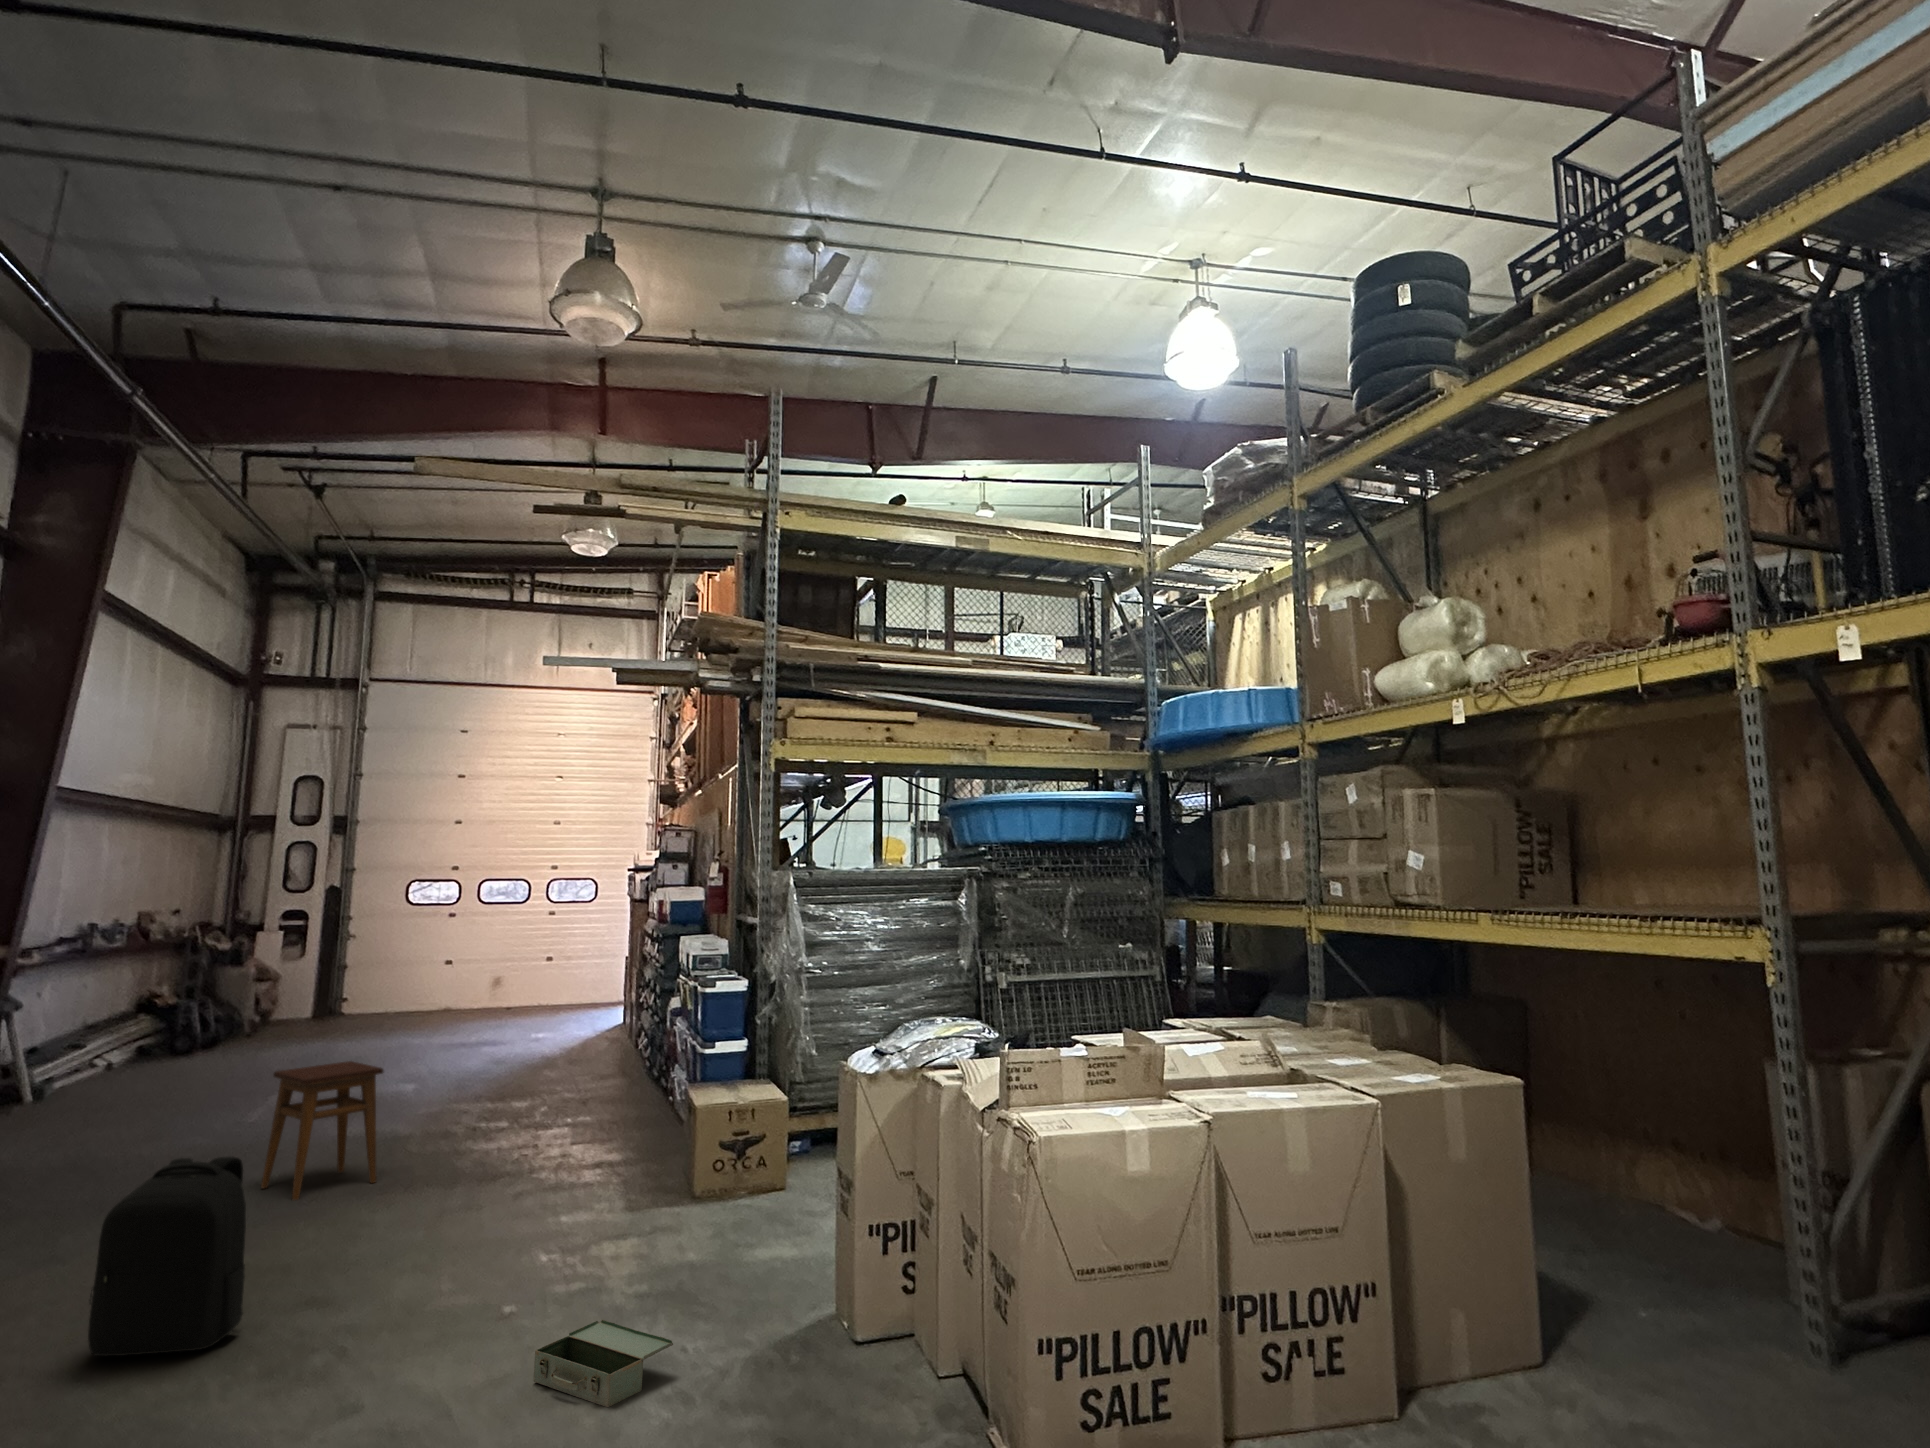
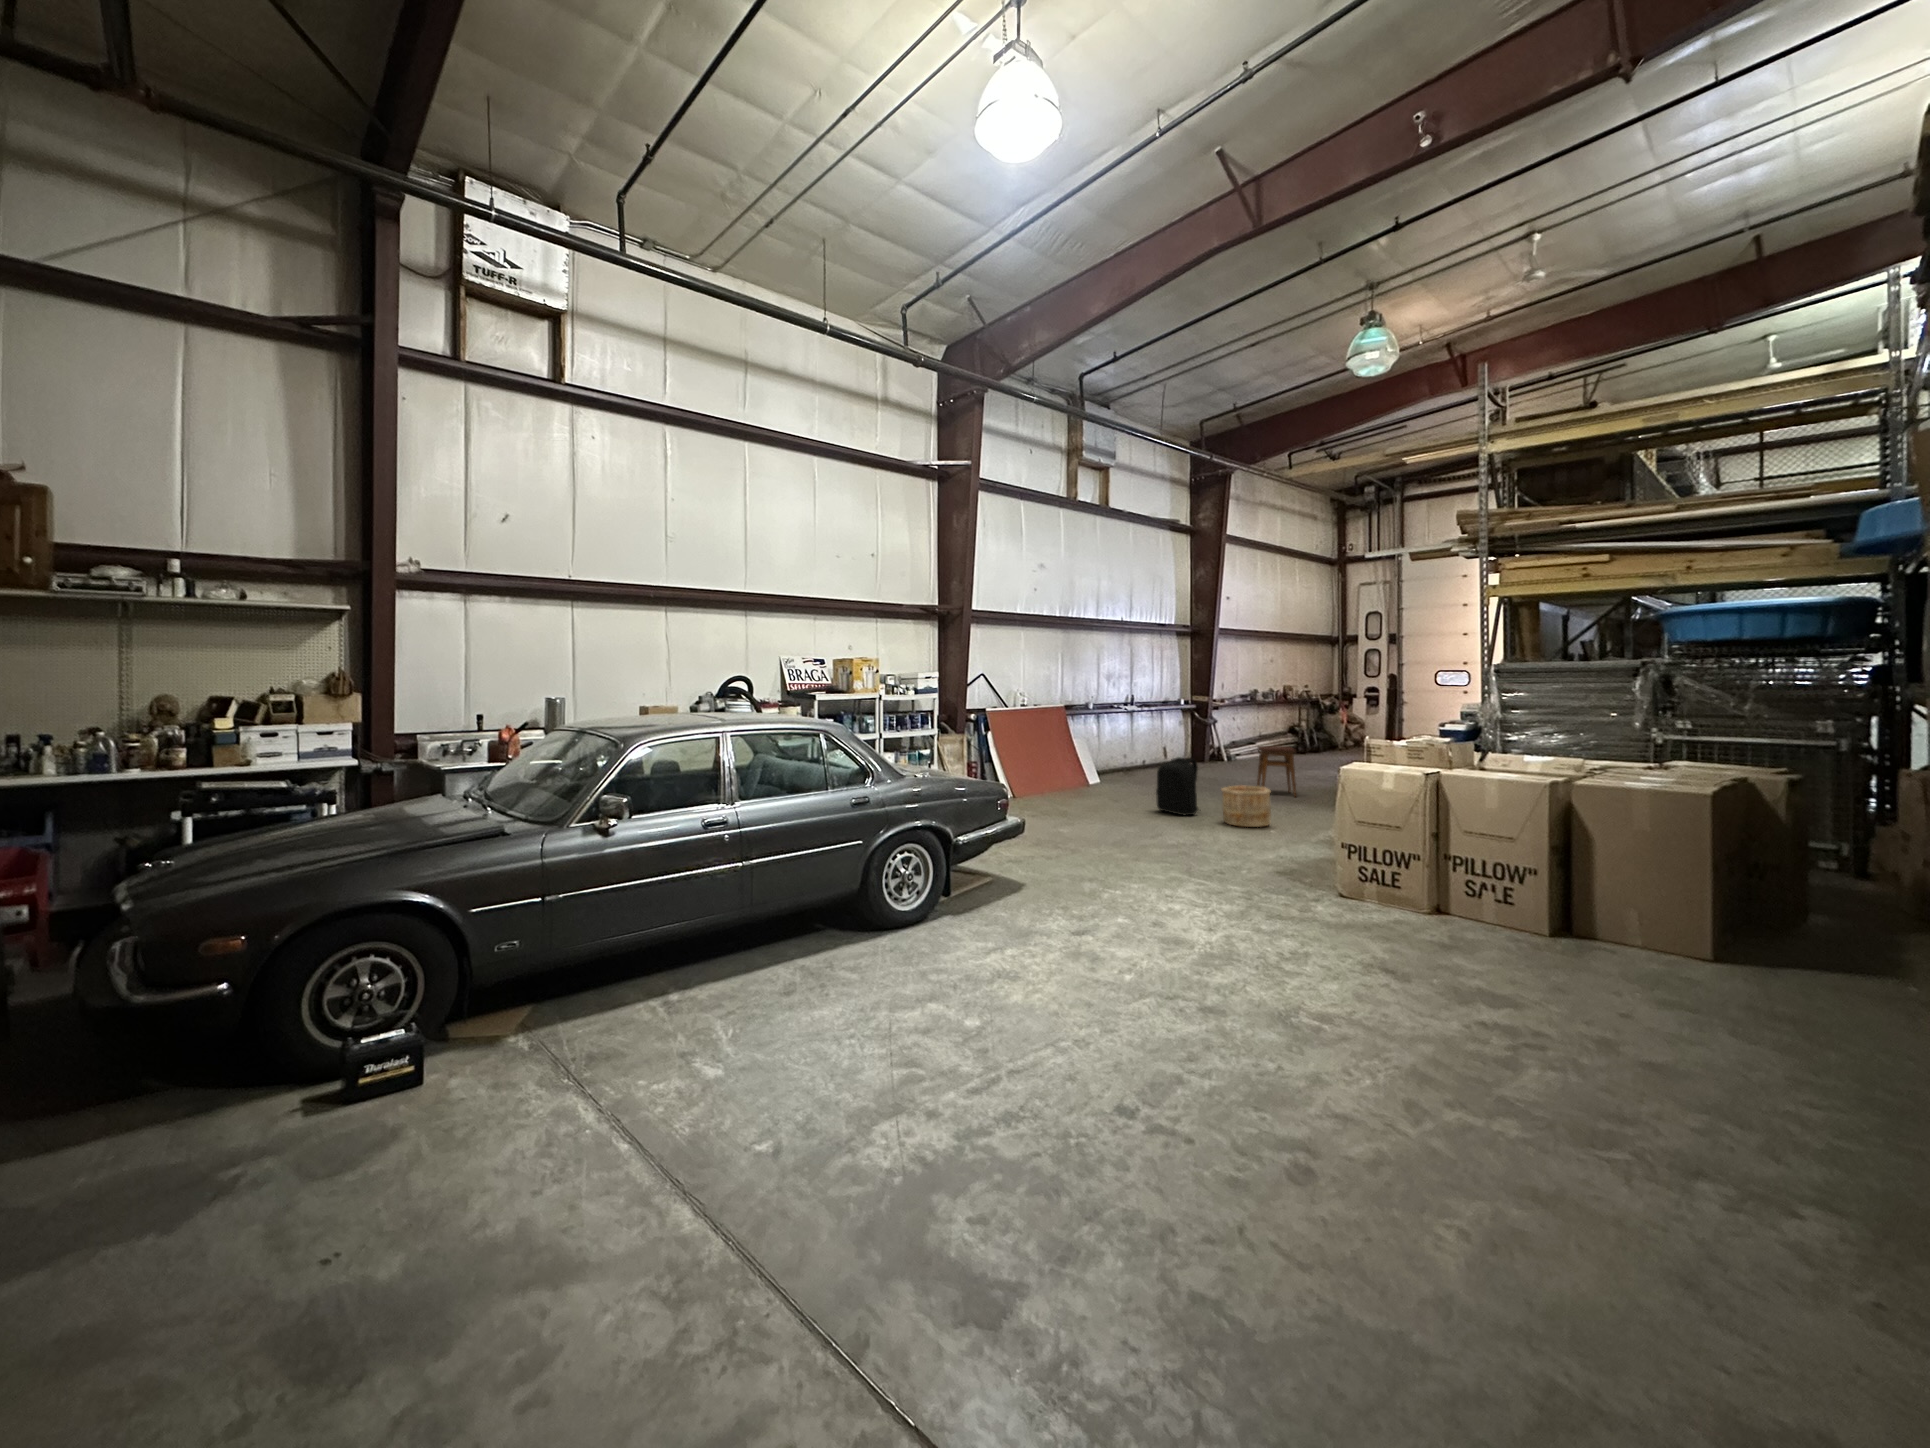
wooden bucket: none [349,1194,488,1335] -> present [1221,785,1271,827]
toolbox: present [533,1320,673,1407] -> none [1250,831,1292,851]

